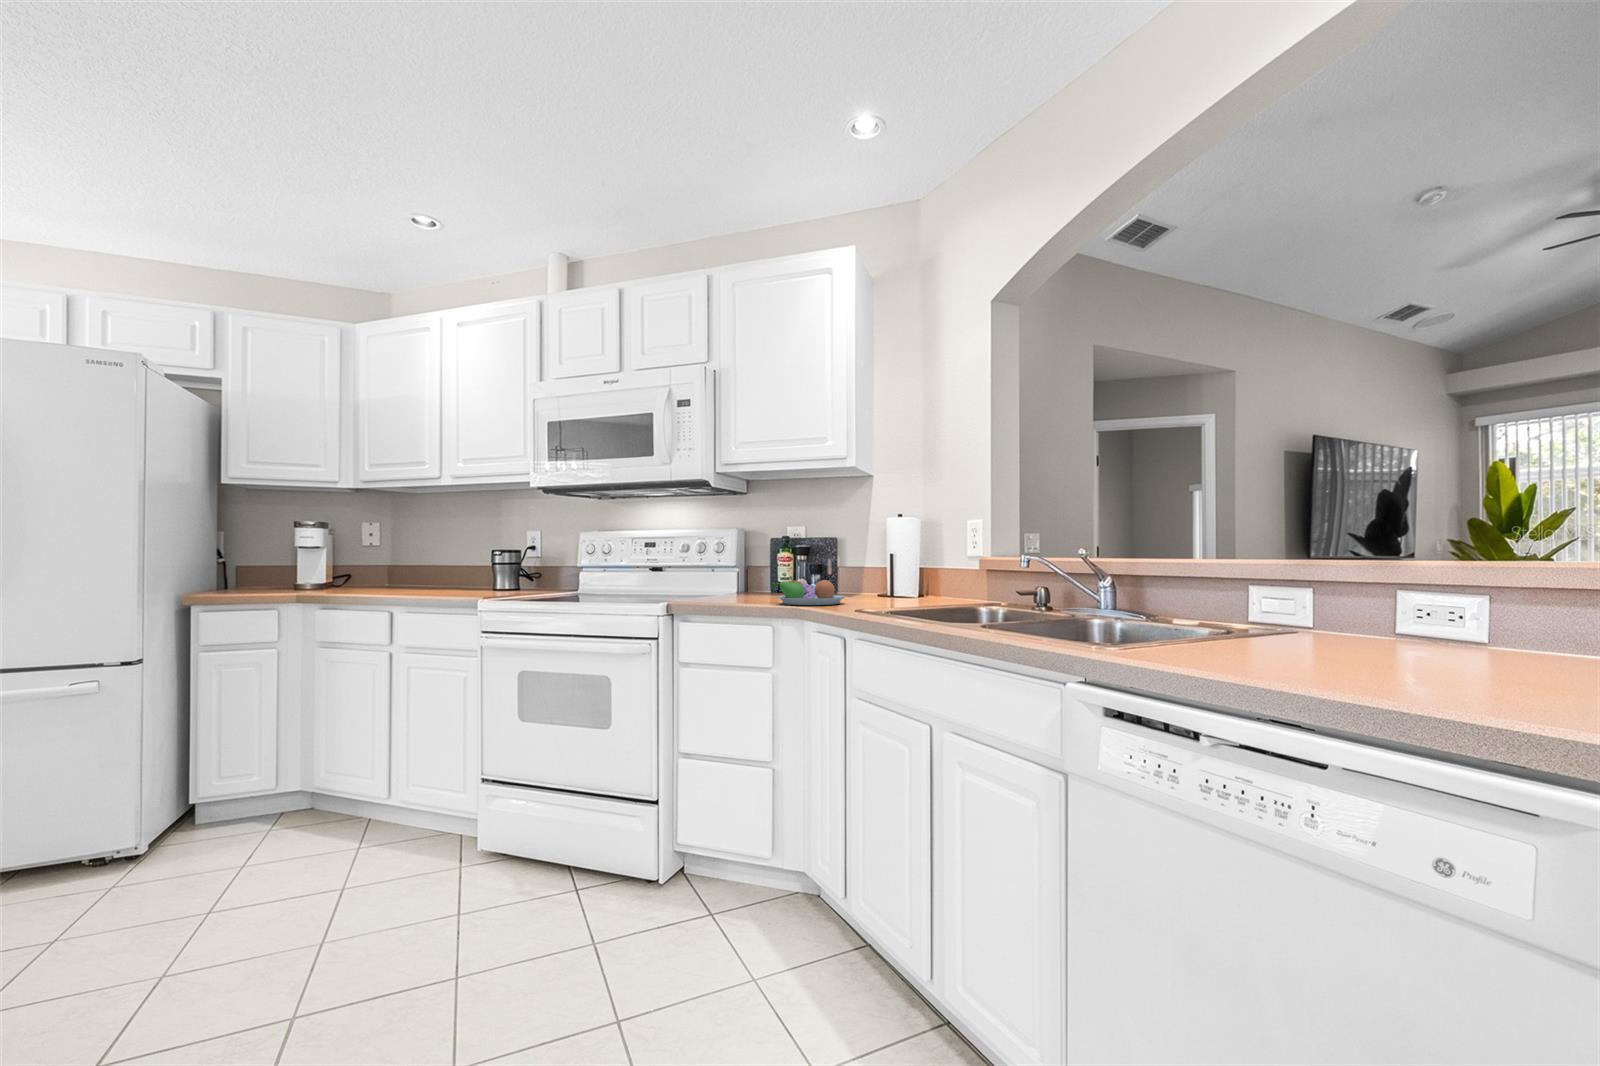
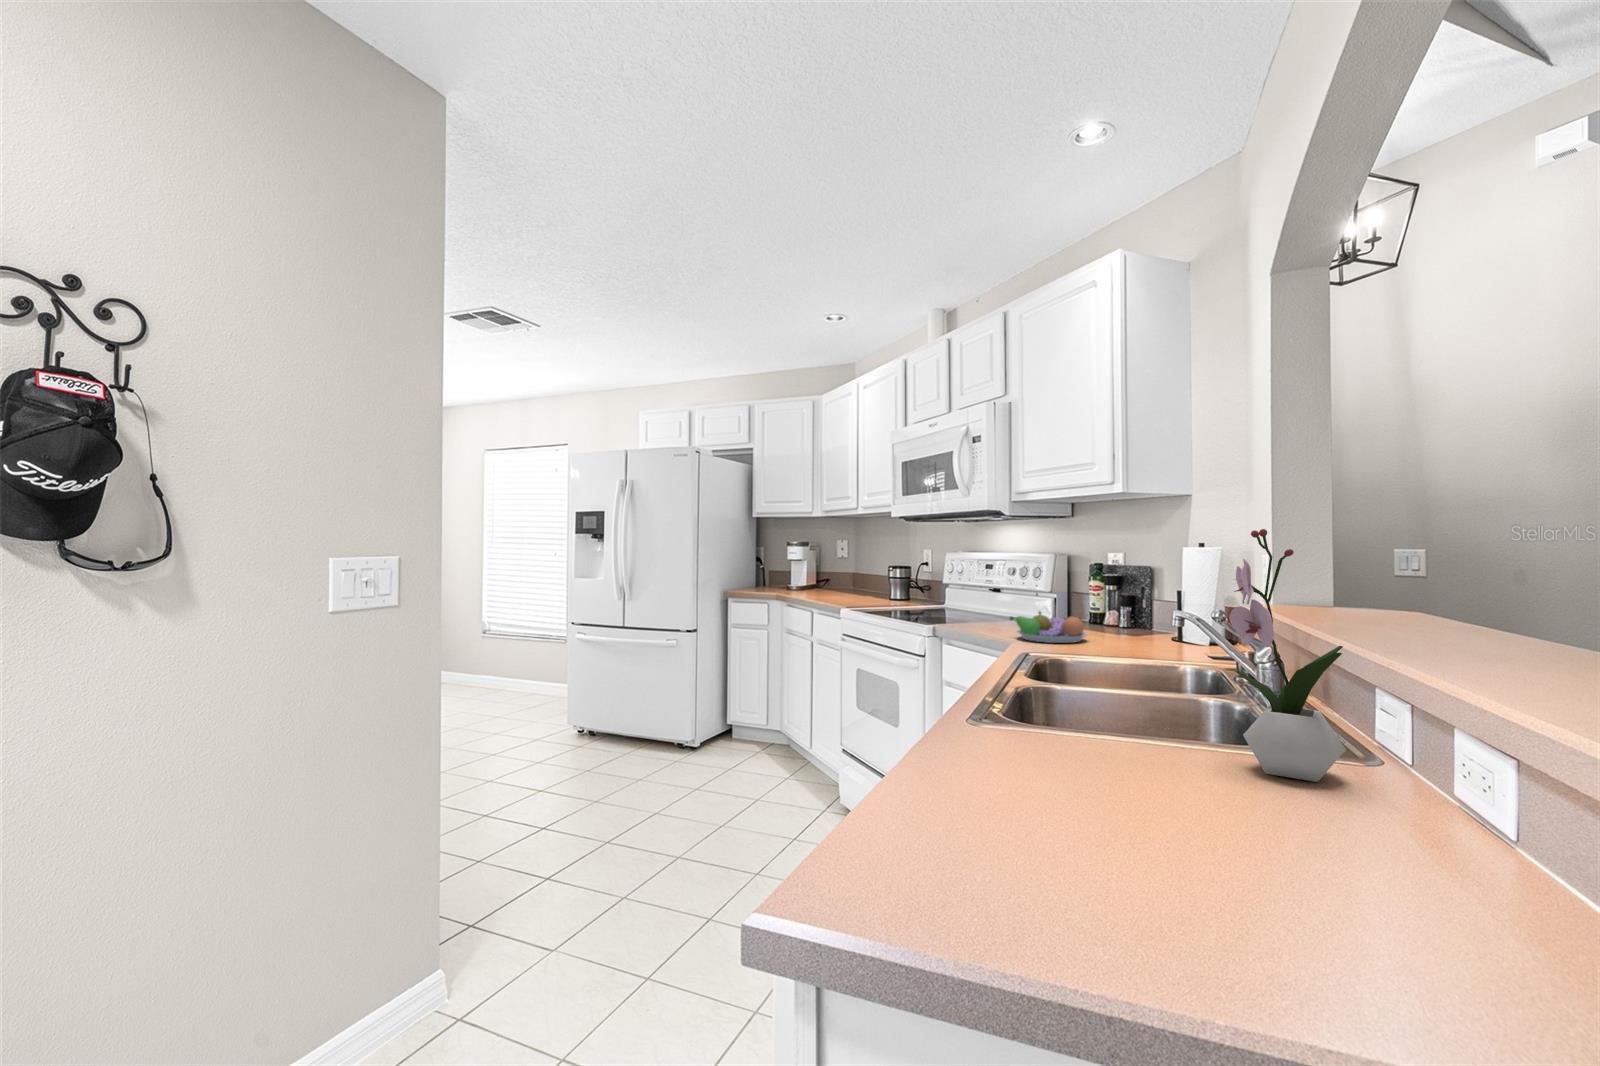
flower arrangement: none [1279,456,1386,642] -> present [1229,529,1346,782]

